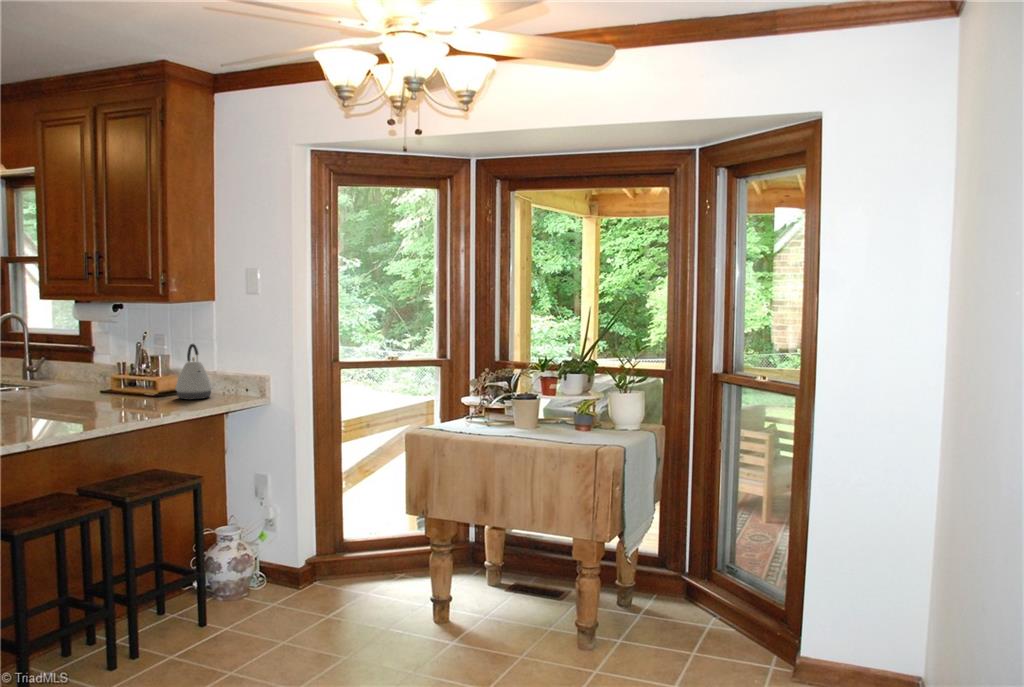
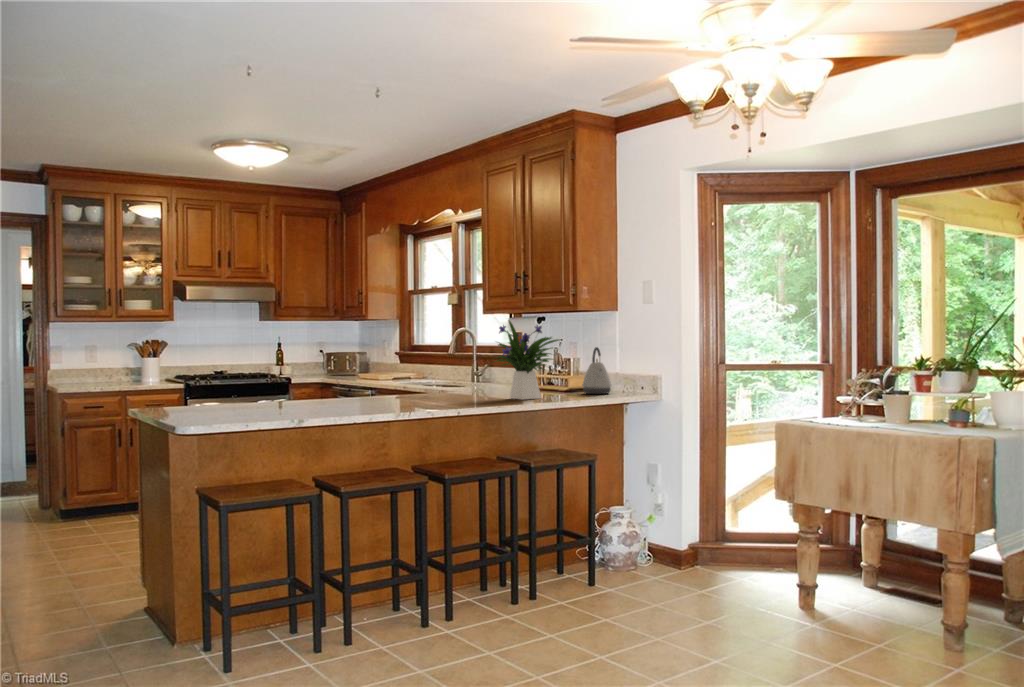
flower arrangement: none [42,316,149,417] -> present [495,321,559,400]

